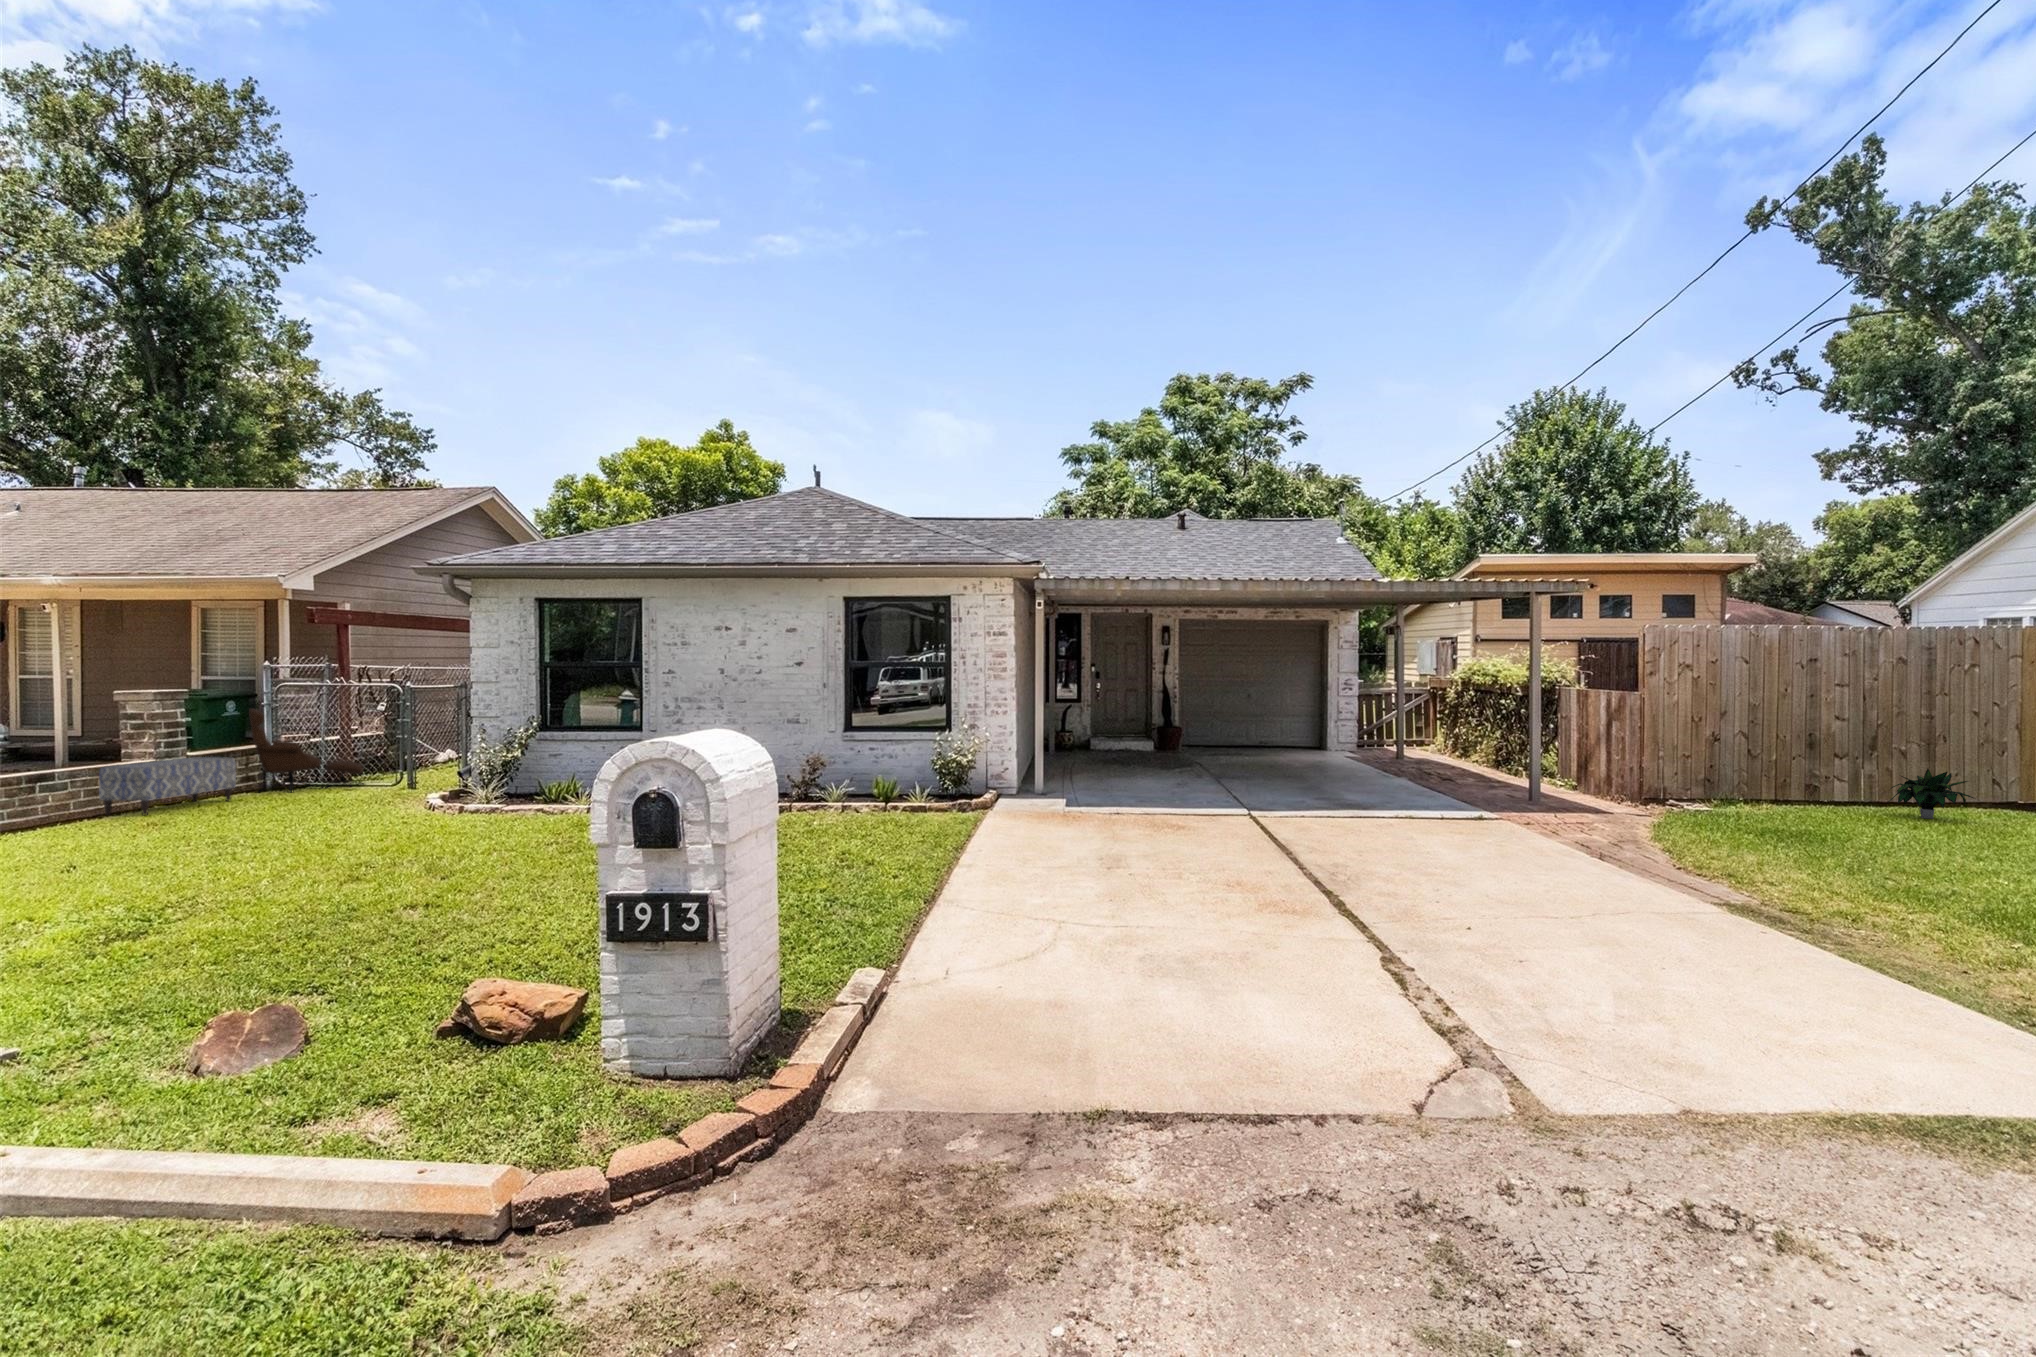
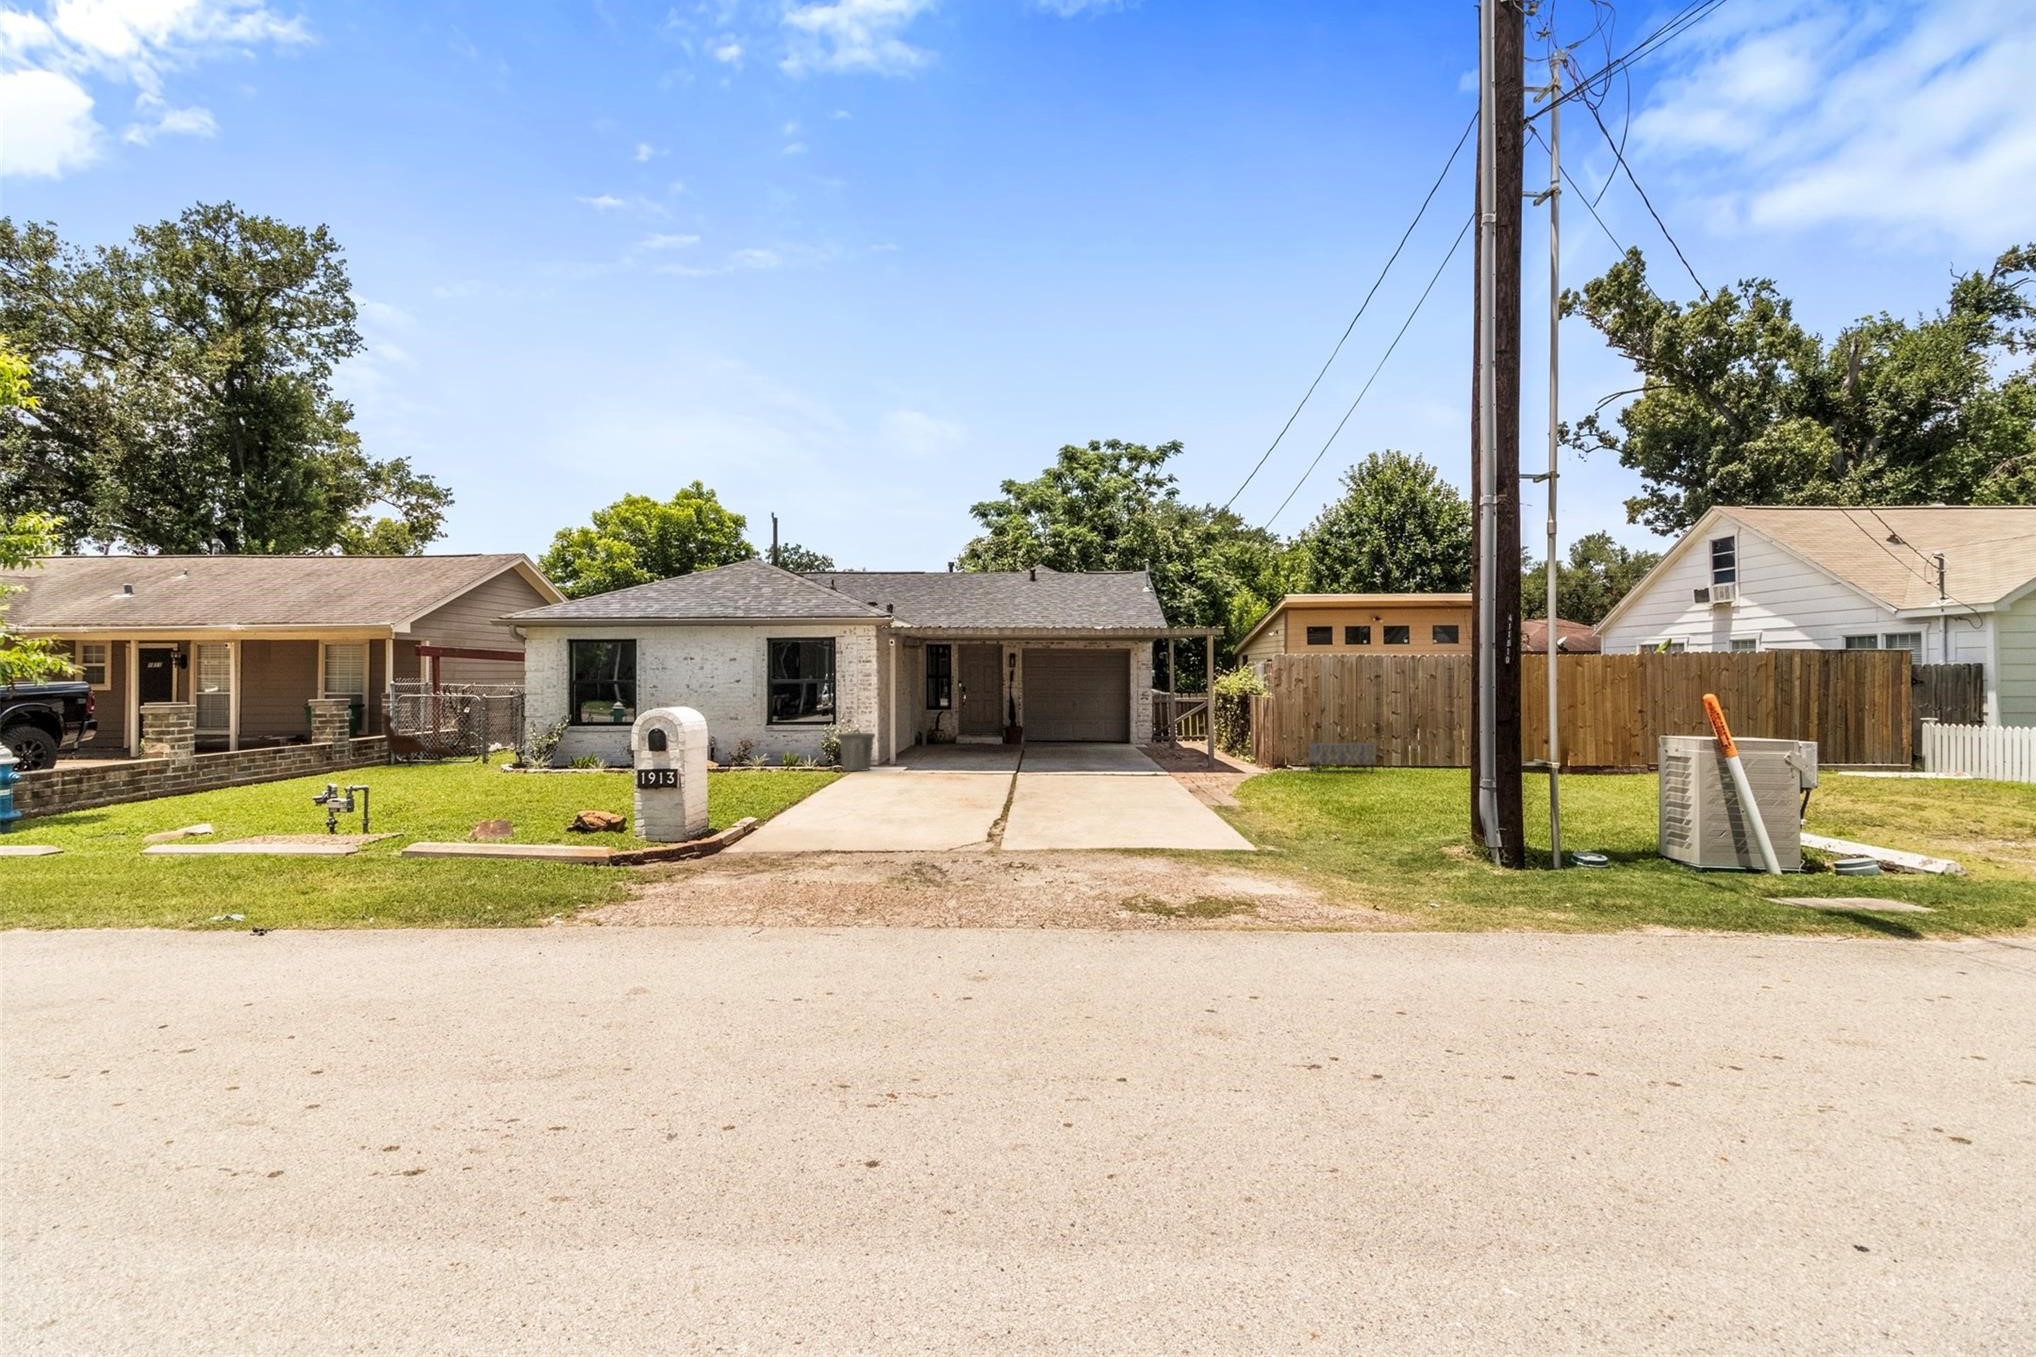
trash can: none [963,740,1023,808] -> present [838,730,875,771]
bench: present [99,757,236,815] -> present [1309,743,1376,772]
potted plant: present [1888,769,1973,819] -> none [1390,743,1427,772]

